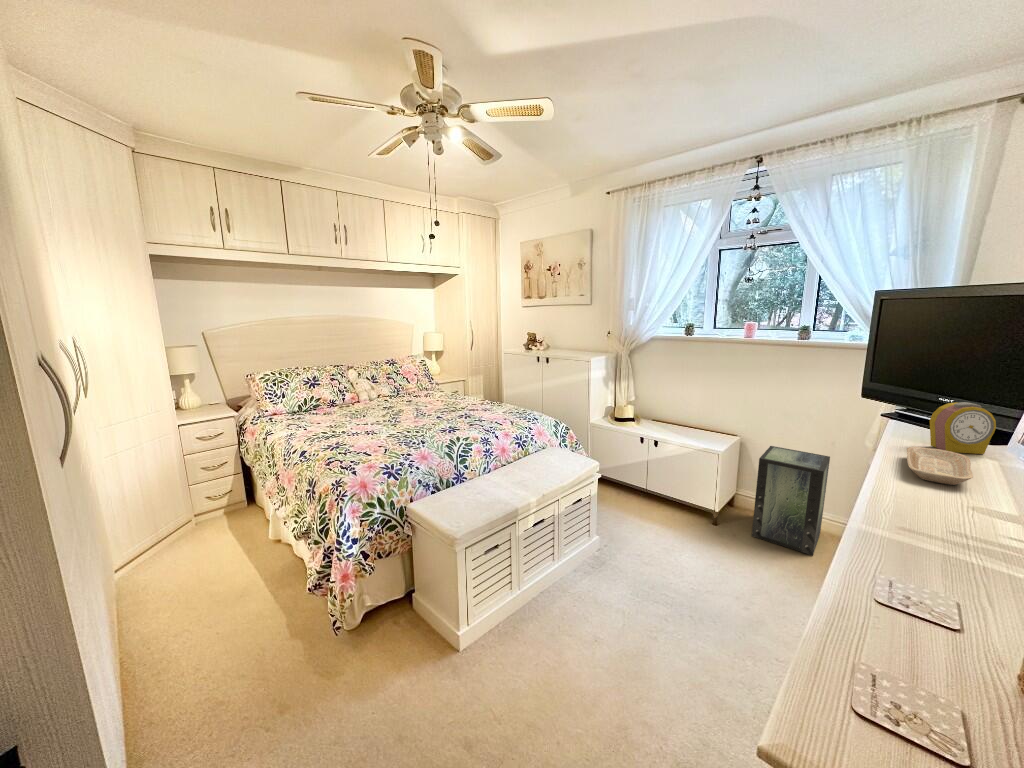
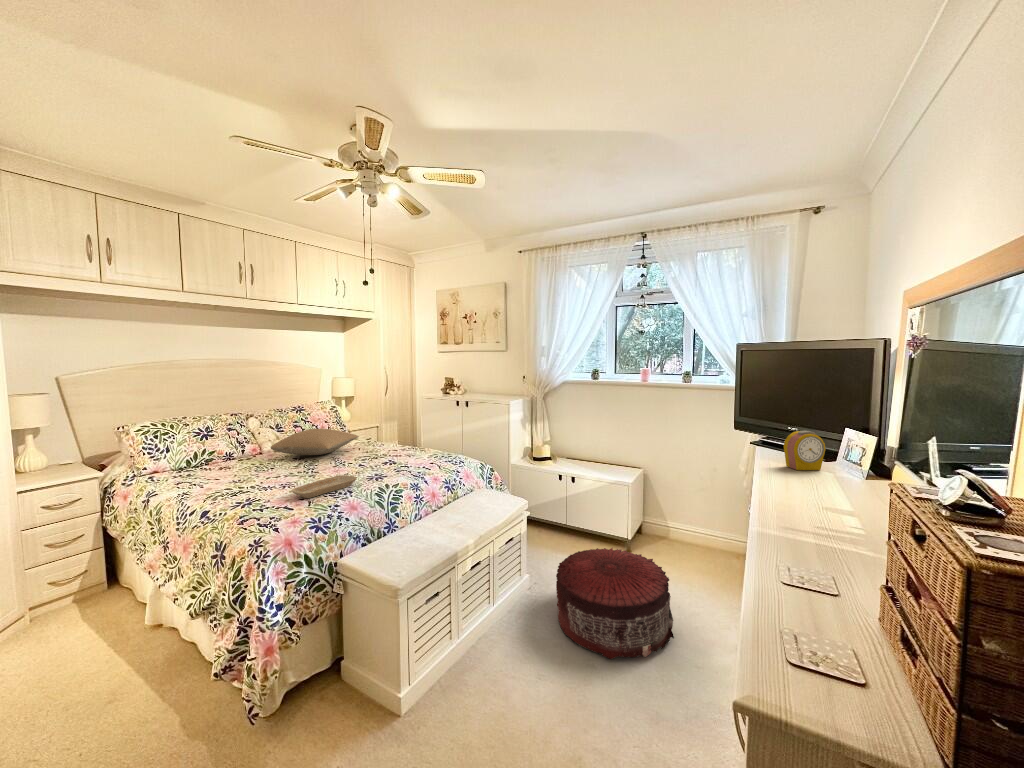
pillow: none [364,381,442,405] -> present [271,429,359,455]
storage box: present [752,446,830,556] -> none [661,476,716,571]
tray: present [907,447,973,485] -> present [291,475,357,498]
pouf: none [625,518,757,640] -> present [556,548,674,659]

